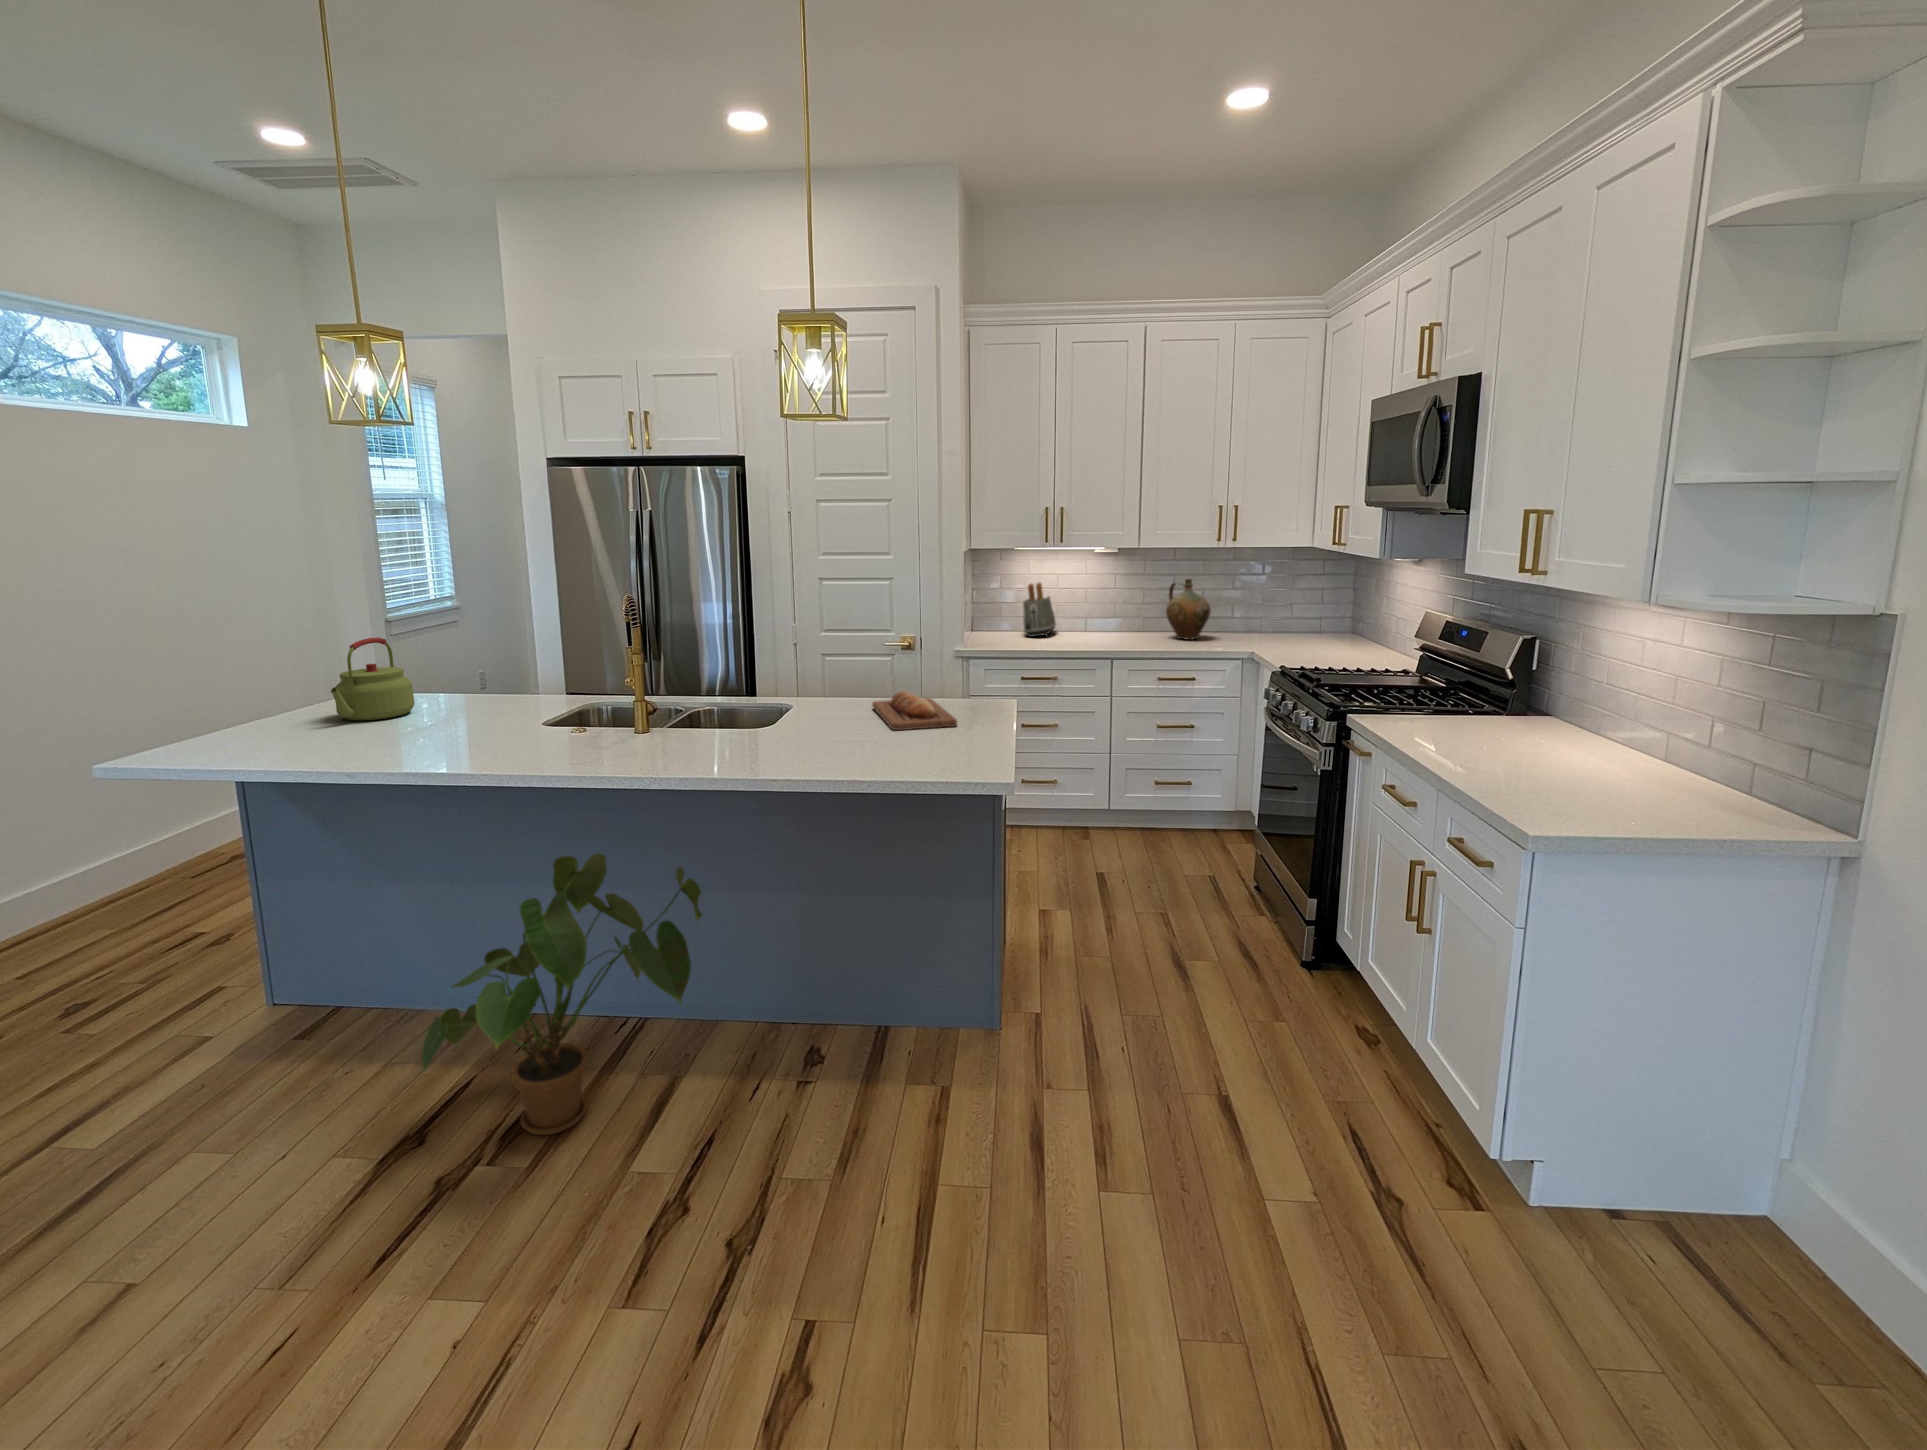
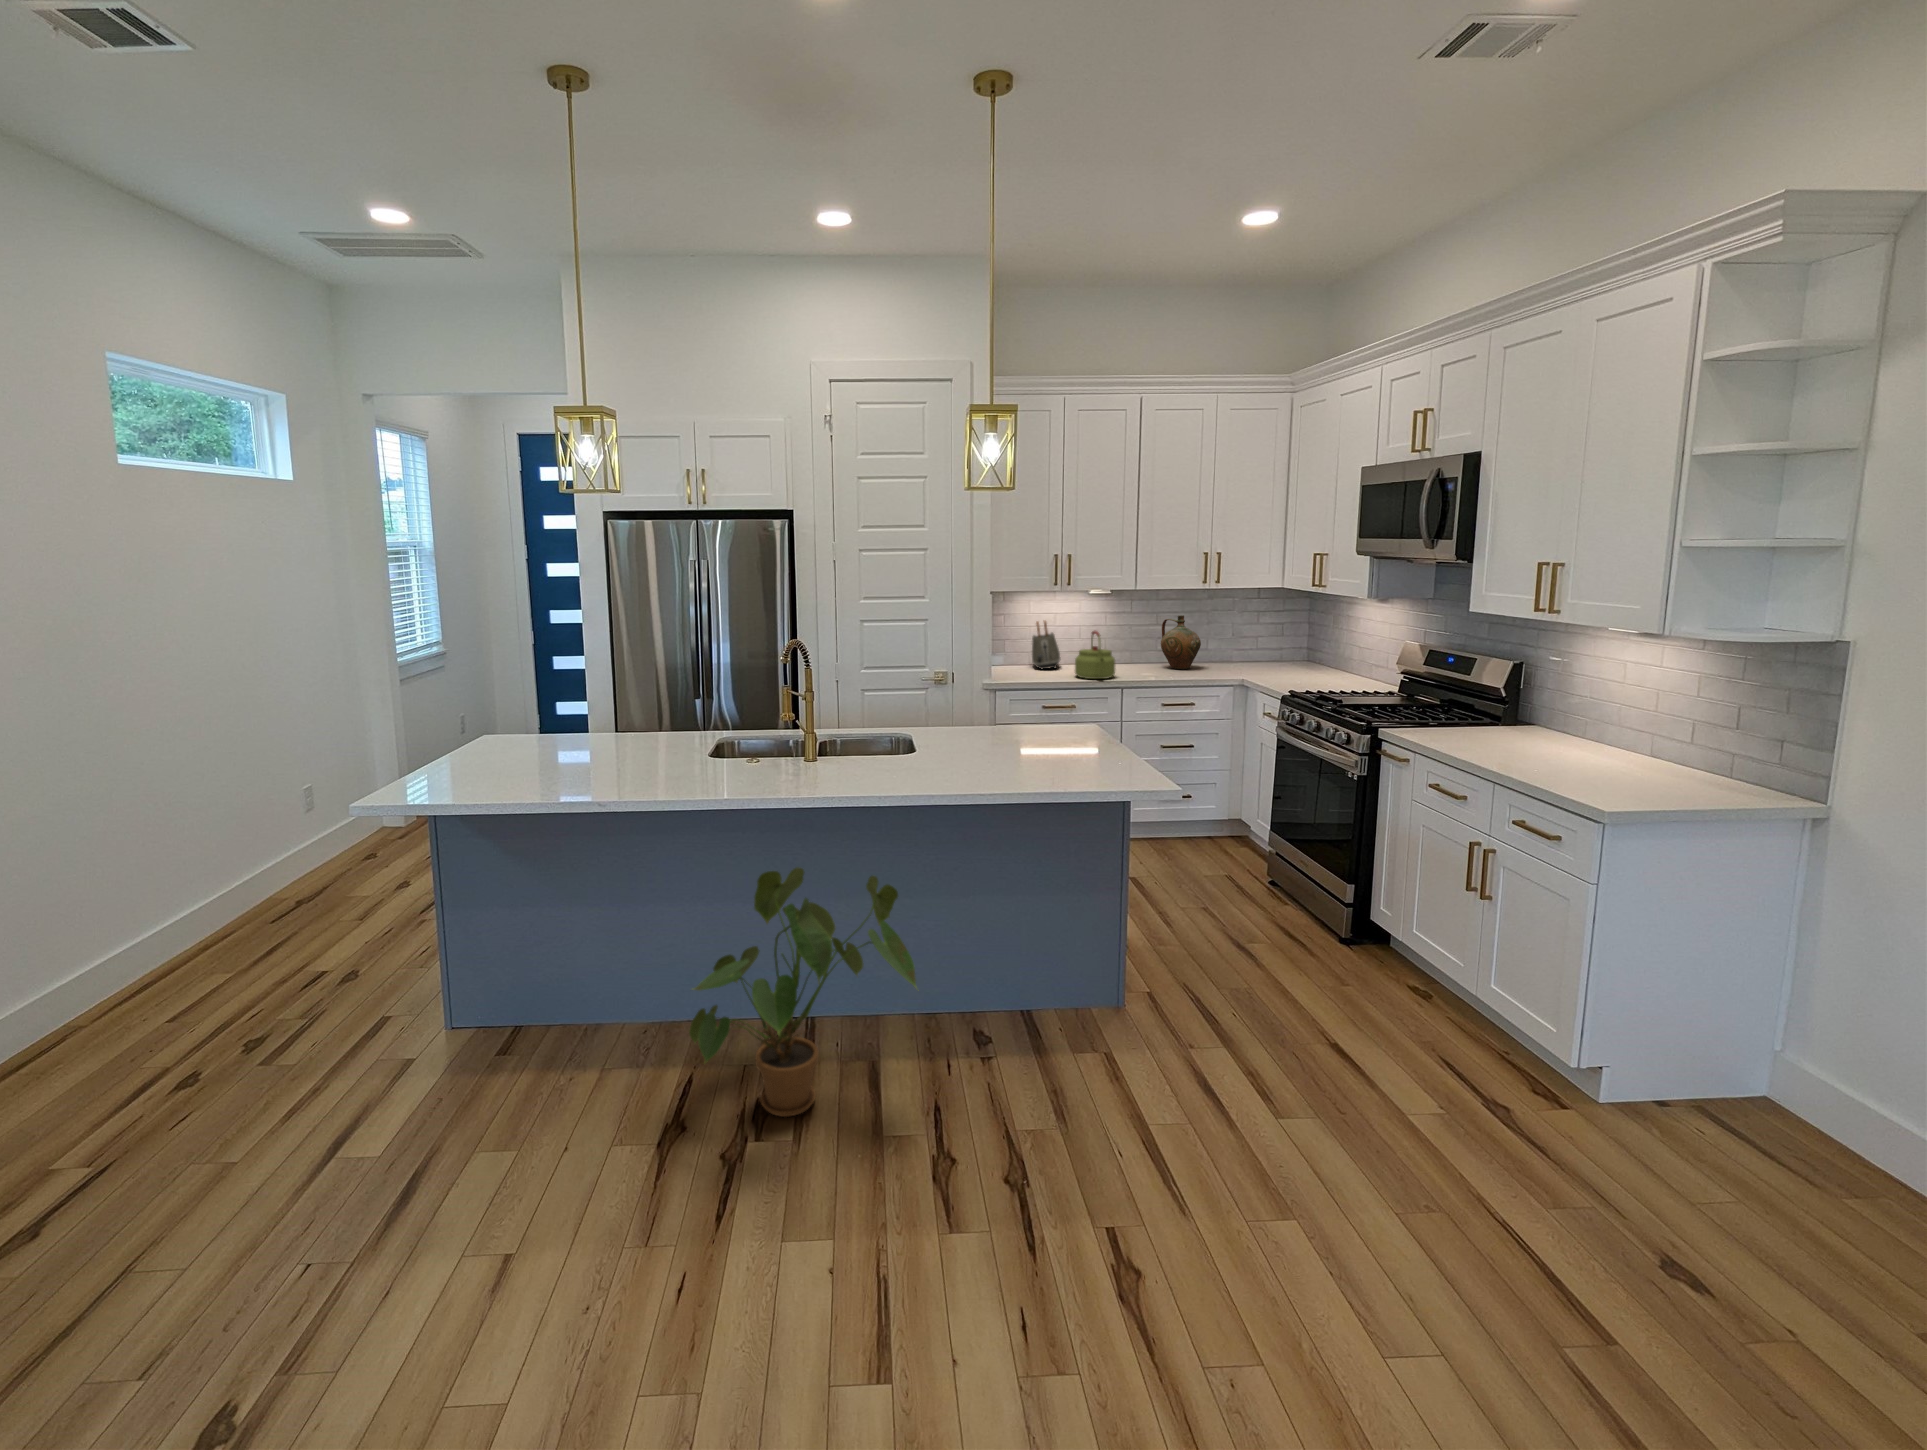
kettle: present [331,638,415,721] -> present [1075,631,1115,679]
bread loaf: present [872,691,957,730] -> none [992,718,1087,751]

